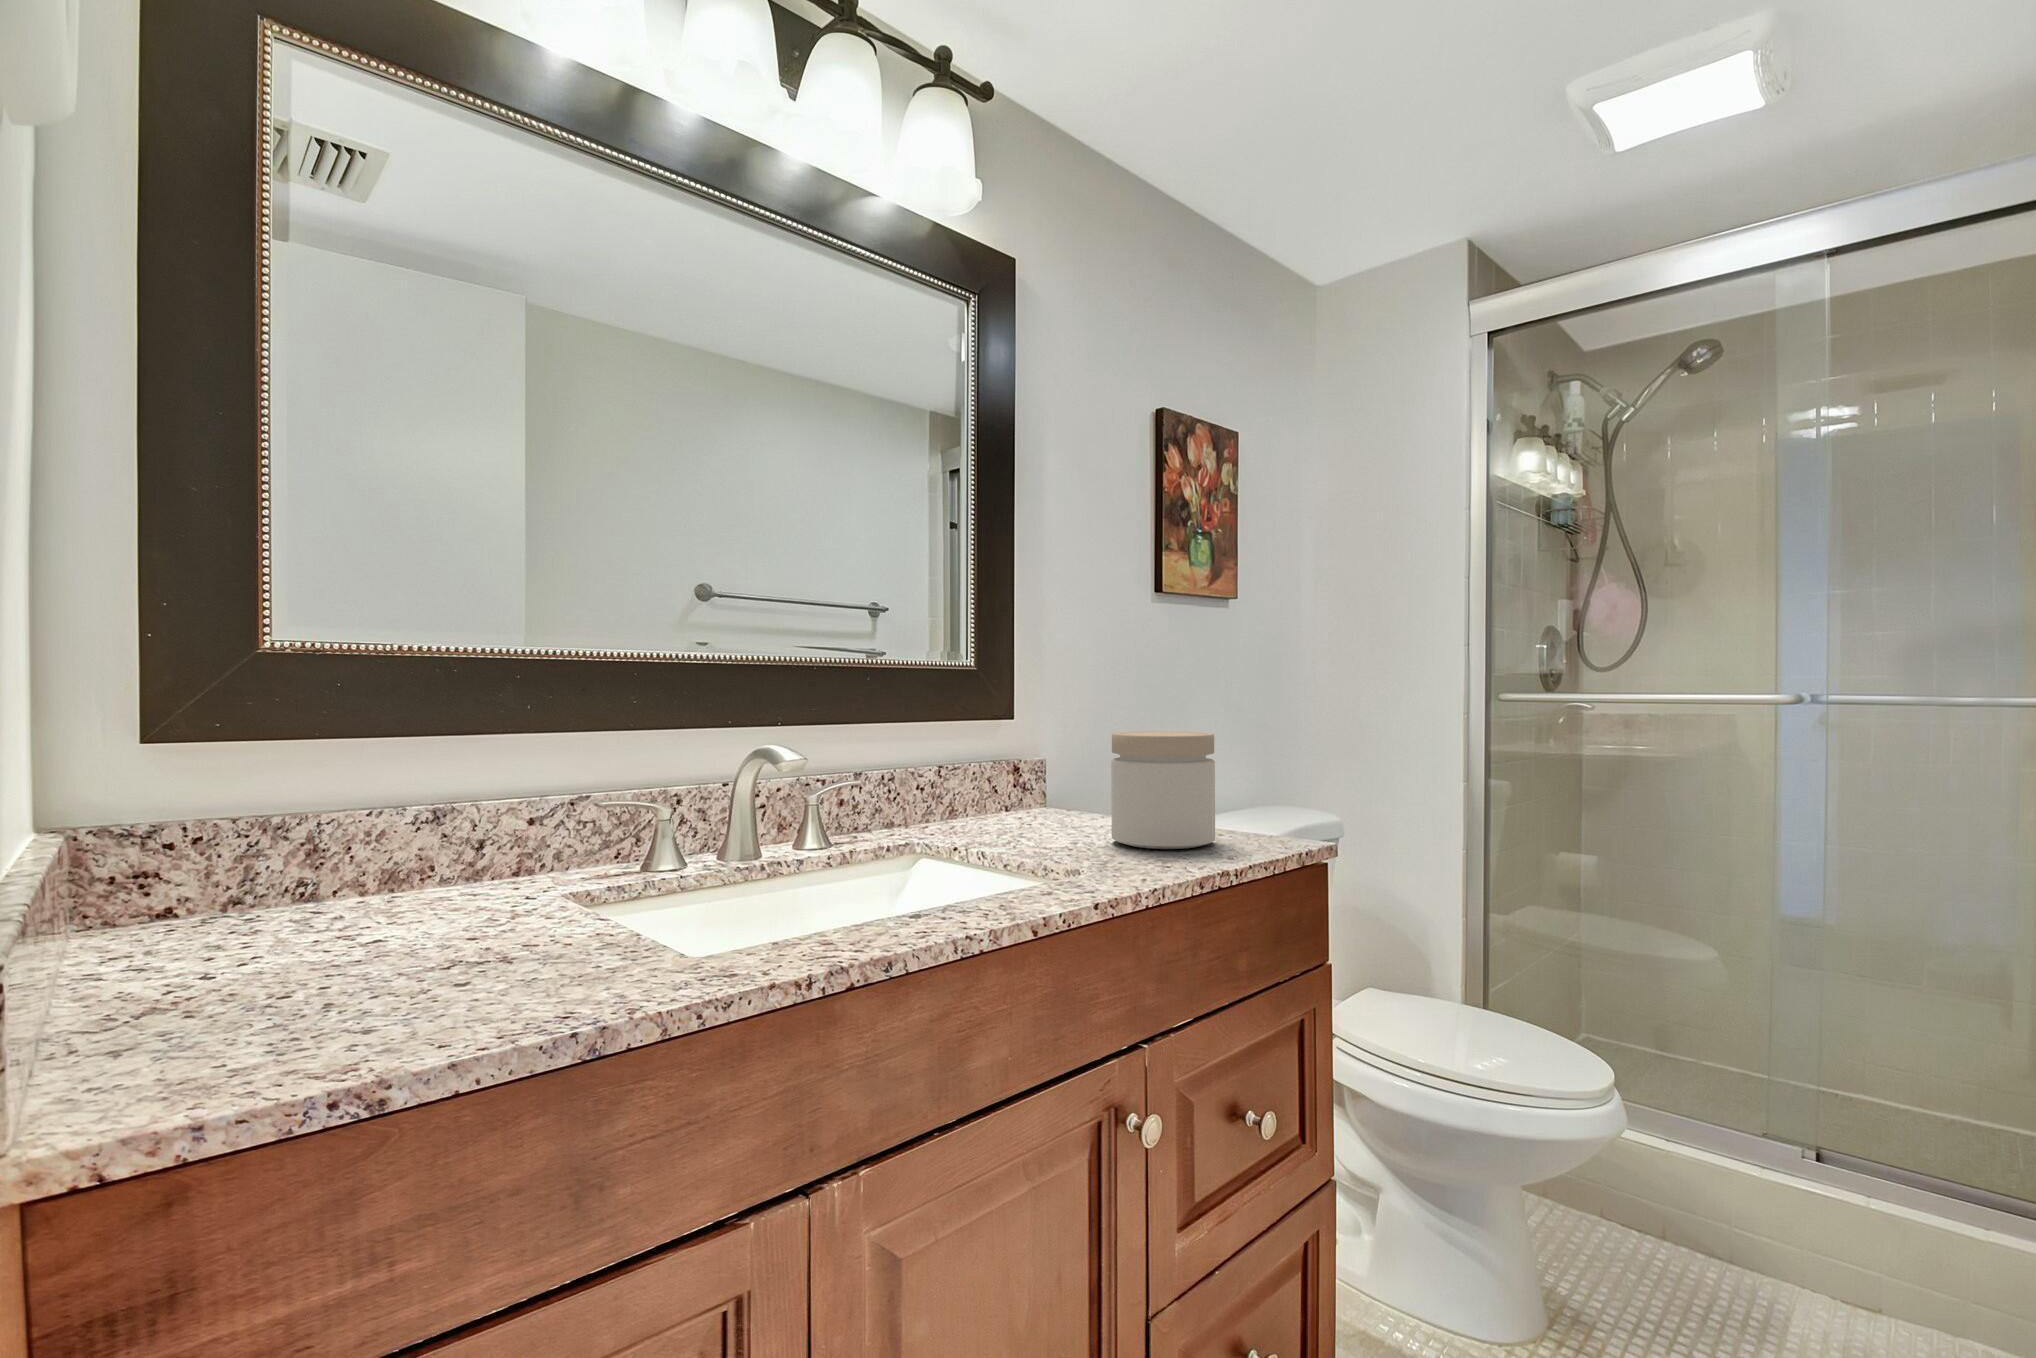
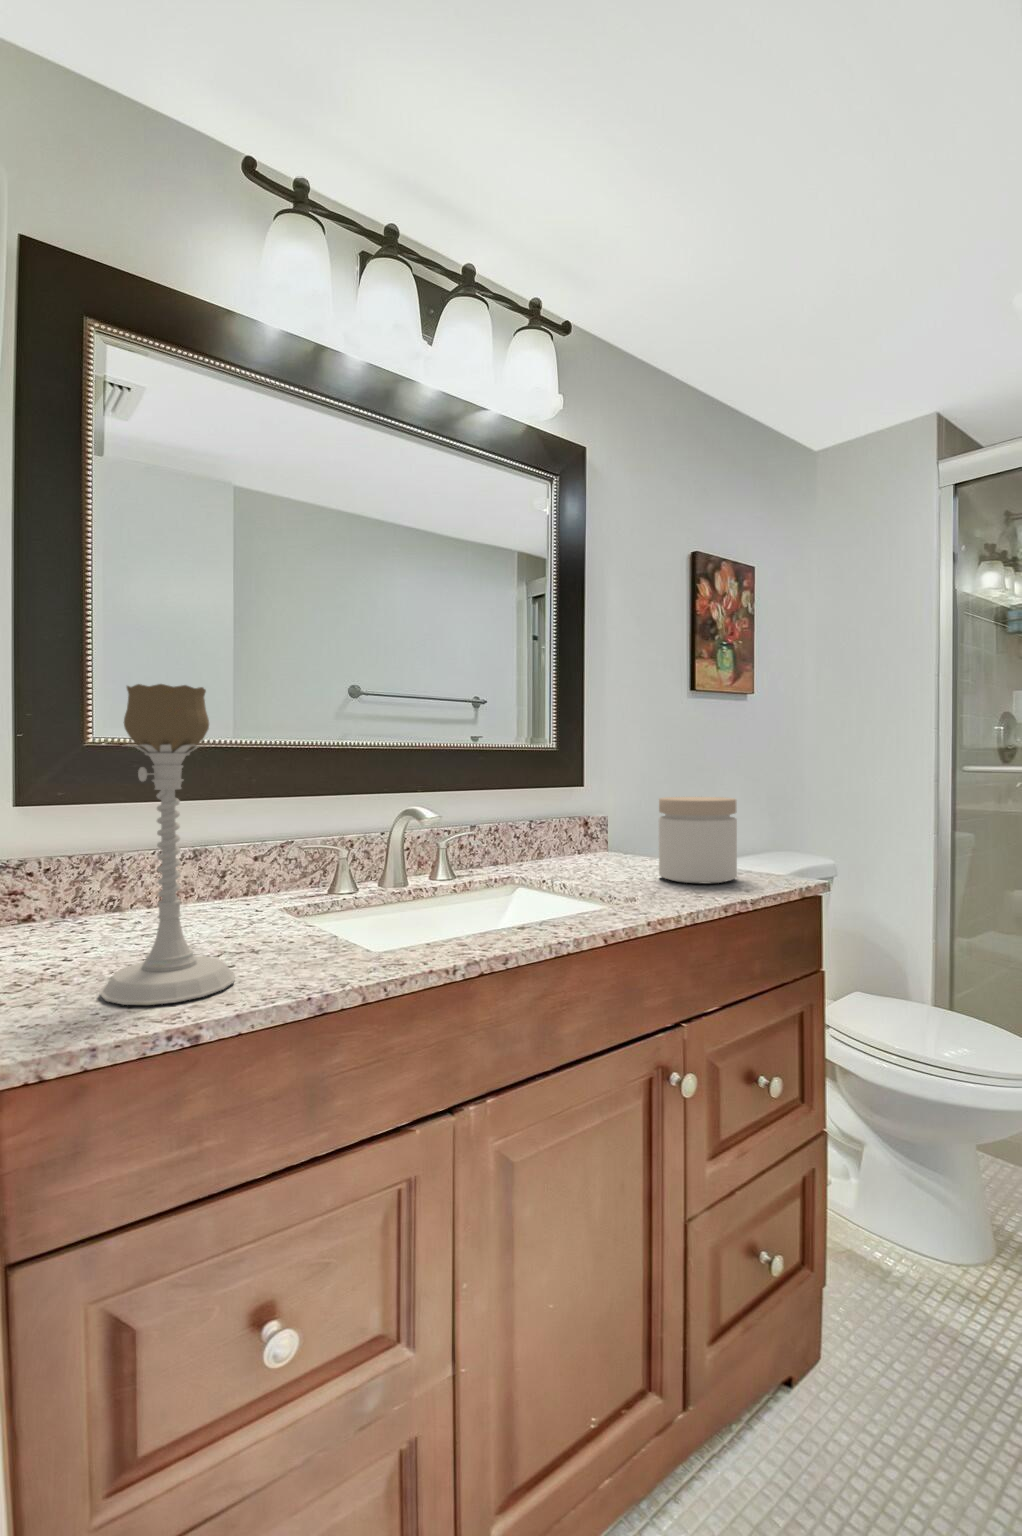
candle holder: none [234,551,467,1053] -> present [100,684,235,1005]

